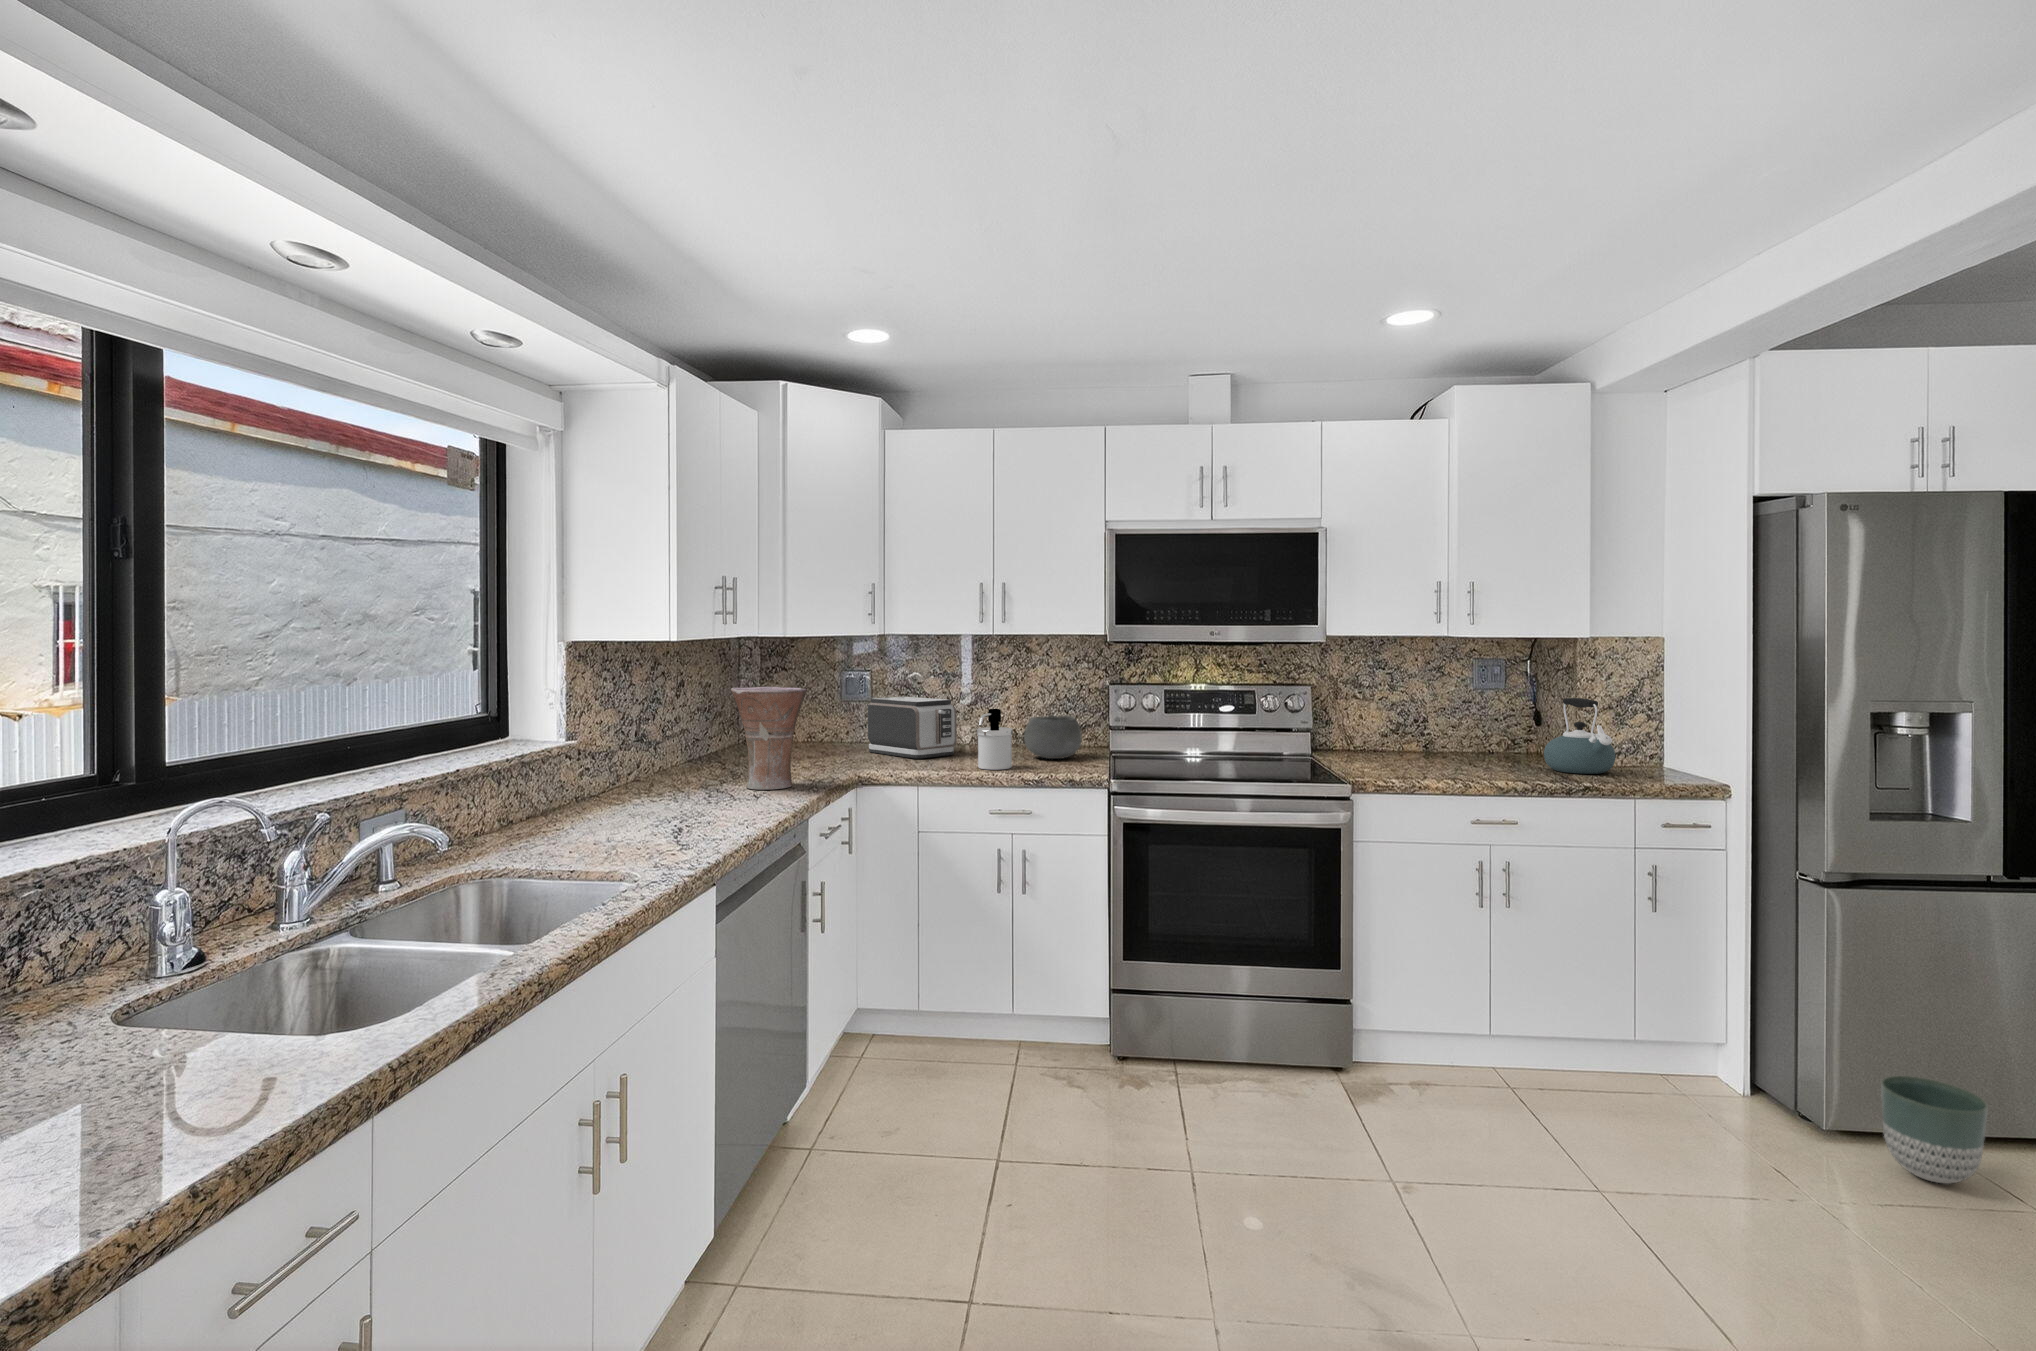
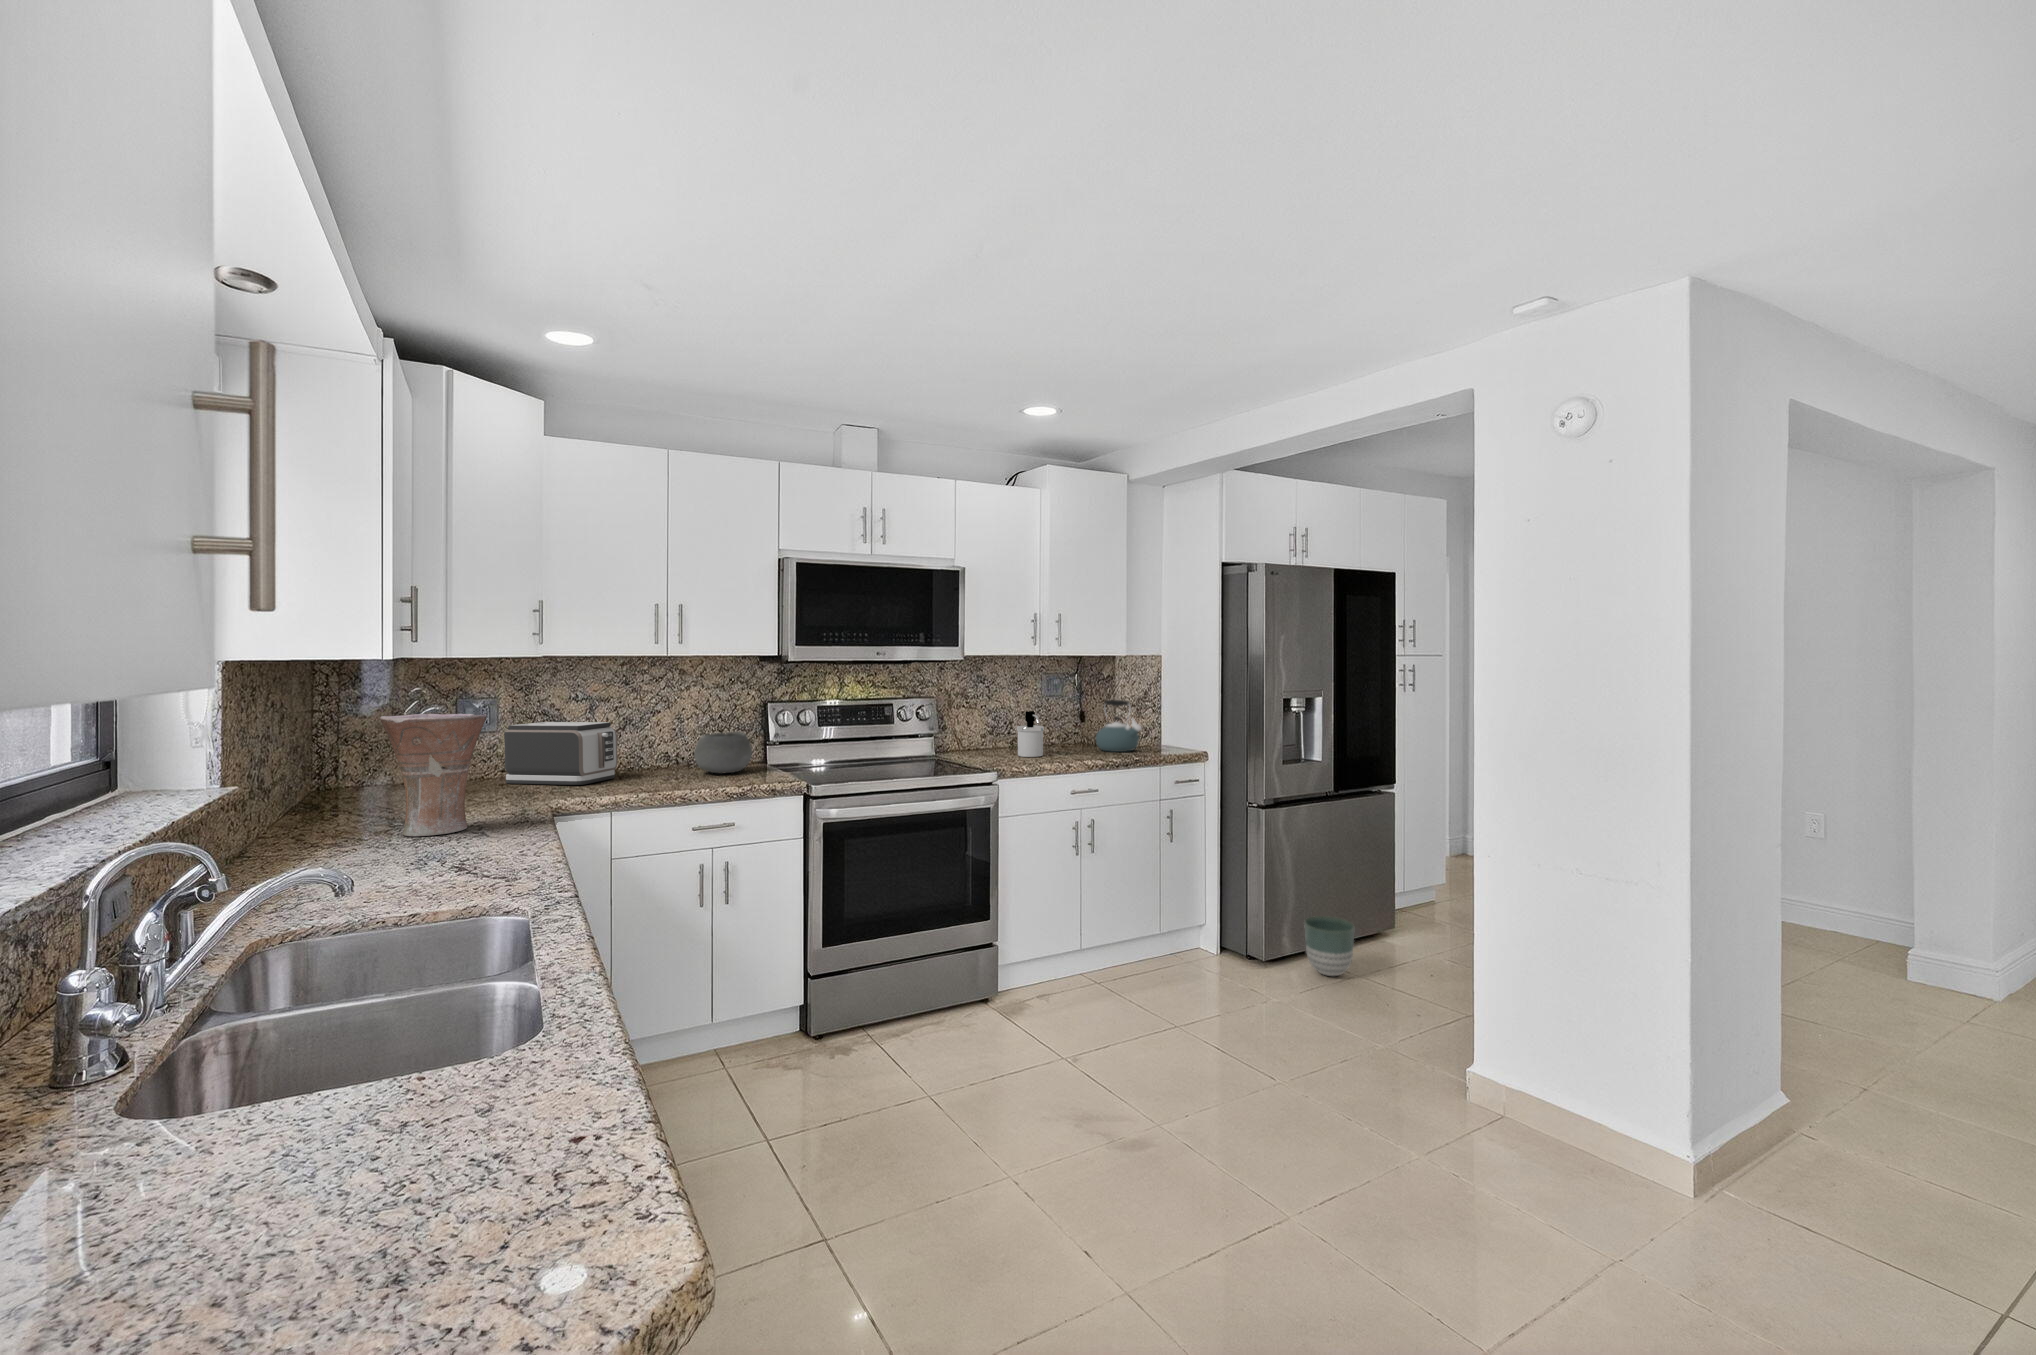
soap dispenser: present [977,709,1013,770] -> present [1017,711,1044,757]

